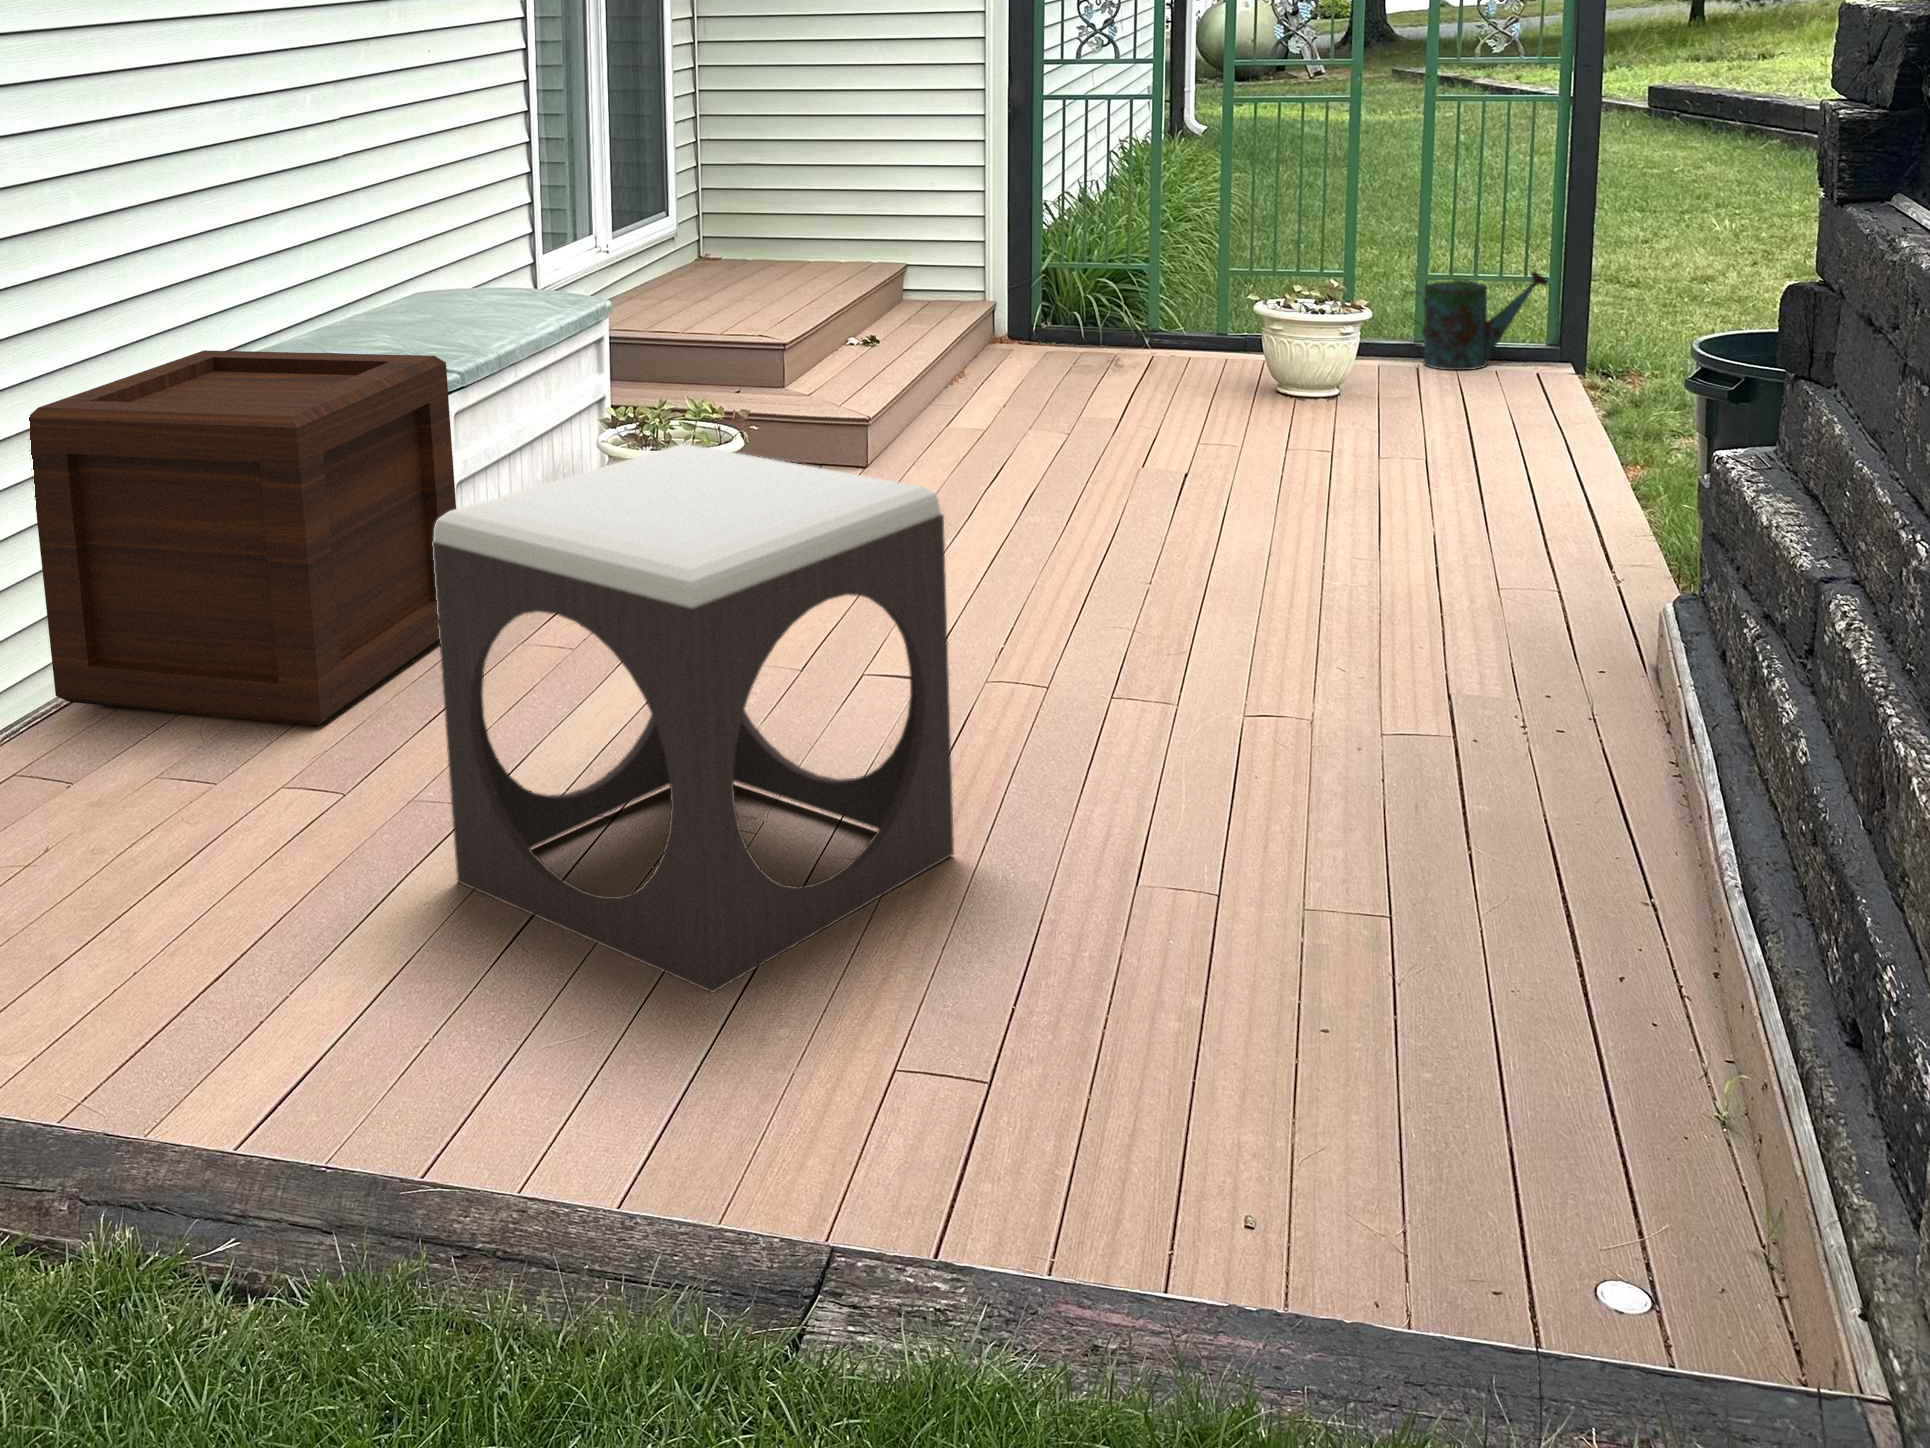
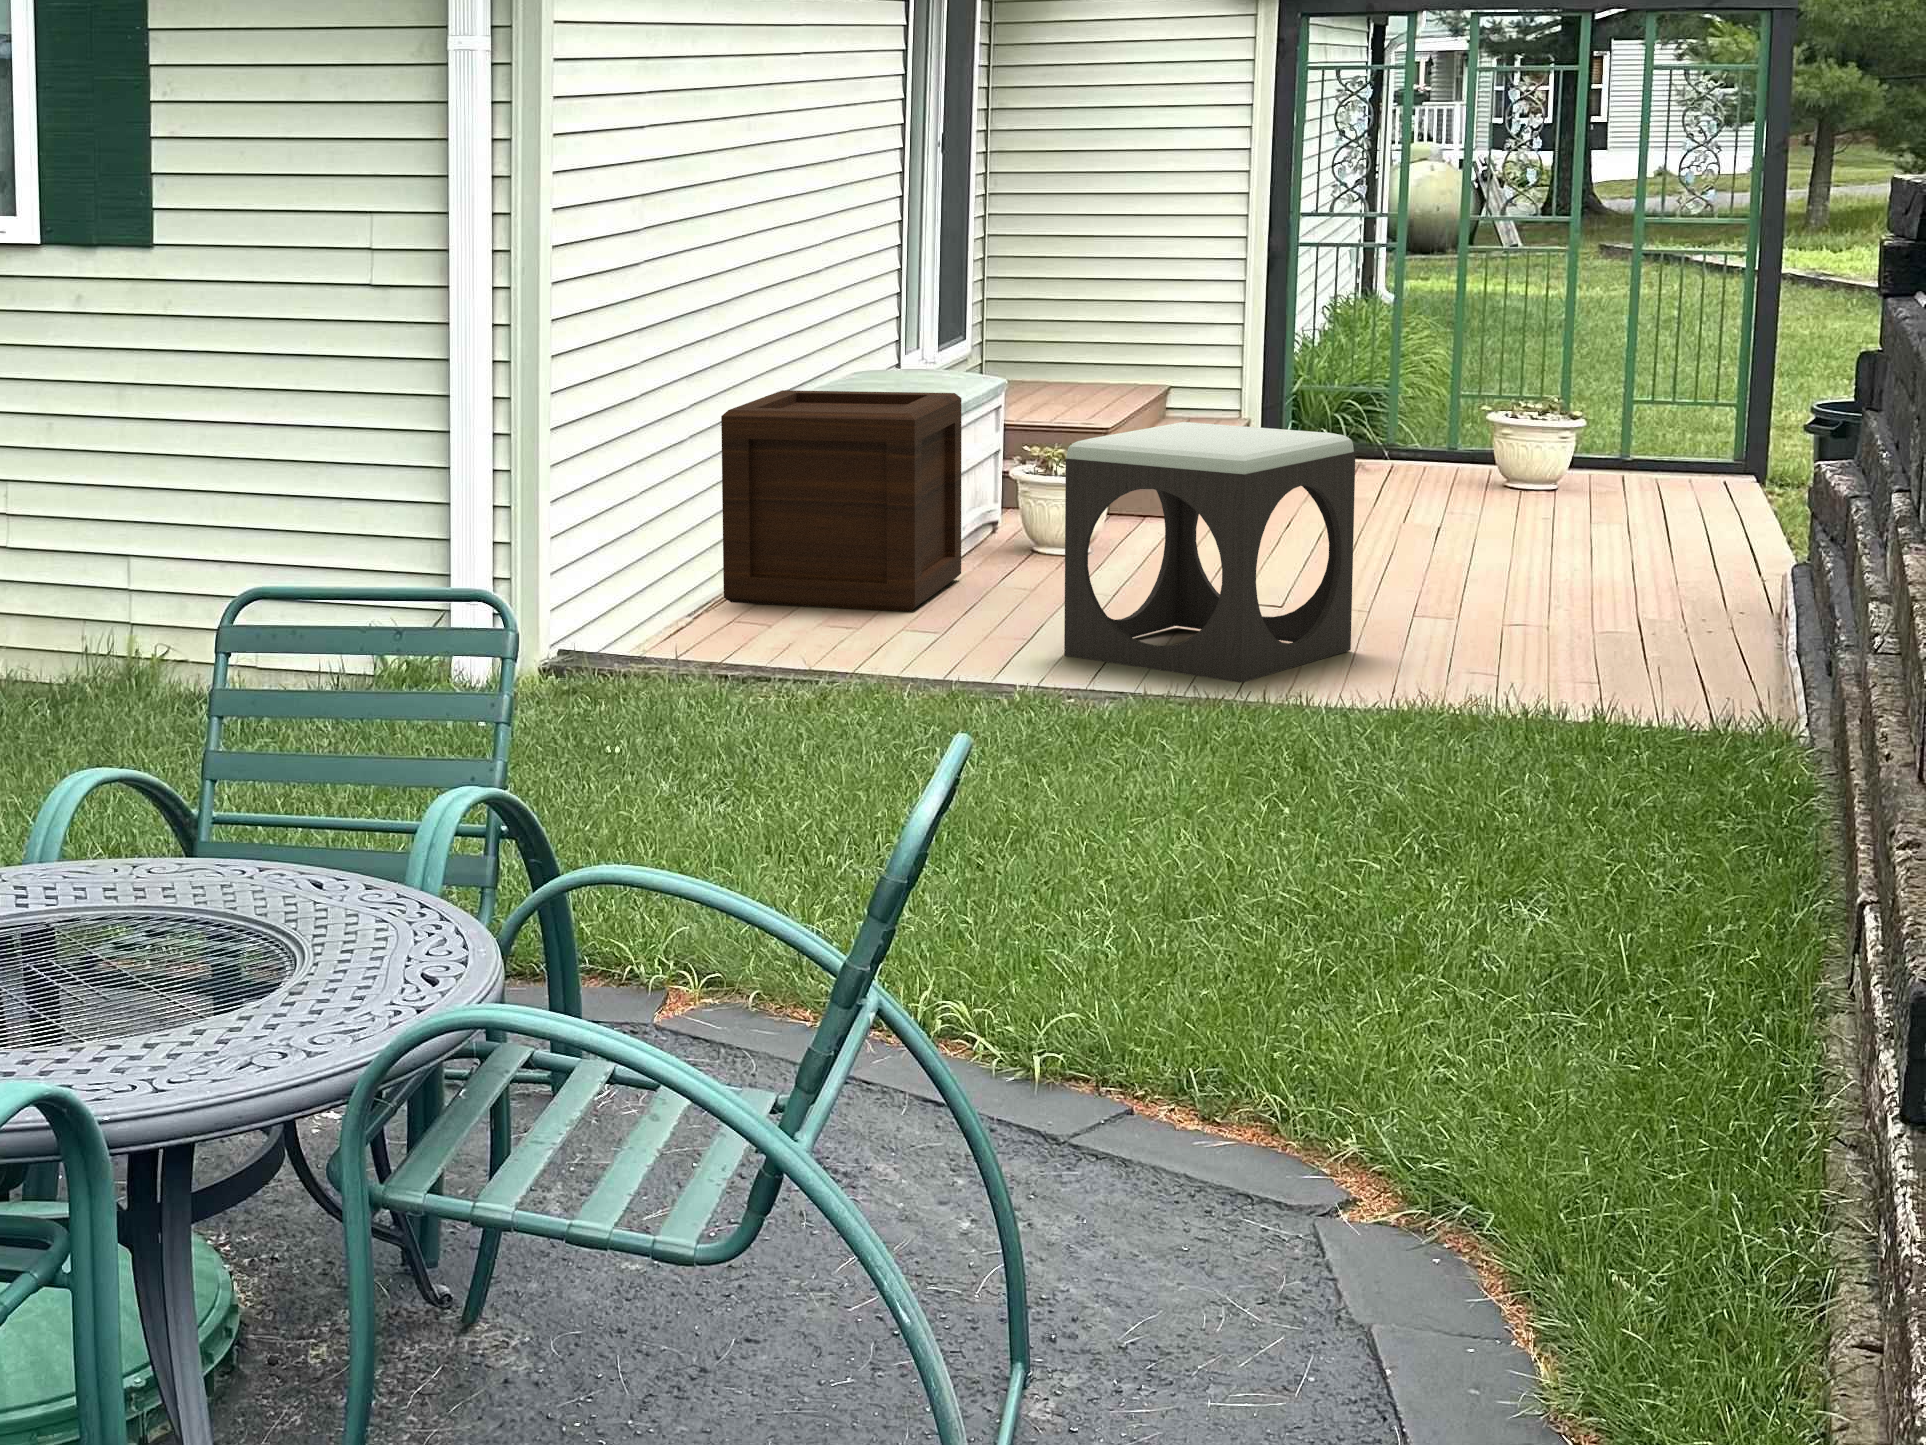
watering can: present [1402,271,1548,370] -> none [1609,395,1735,476]

